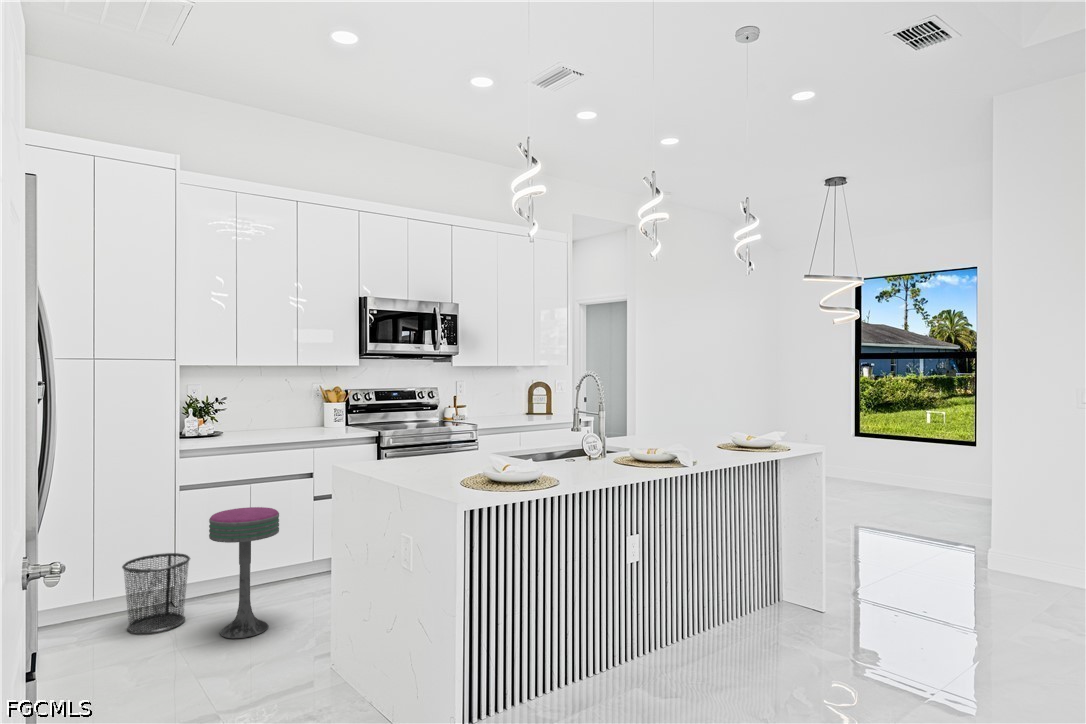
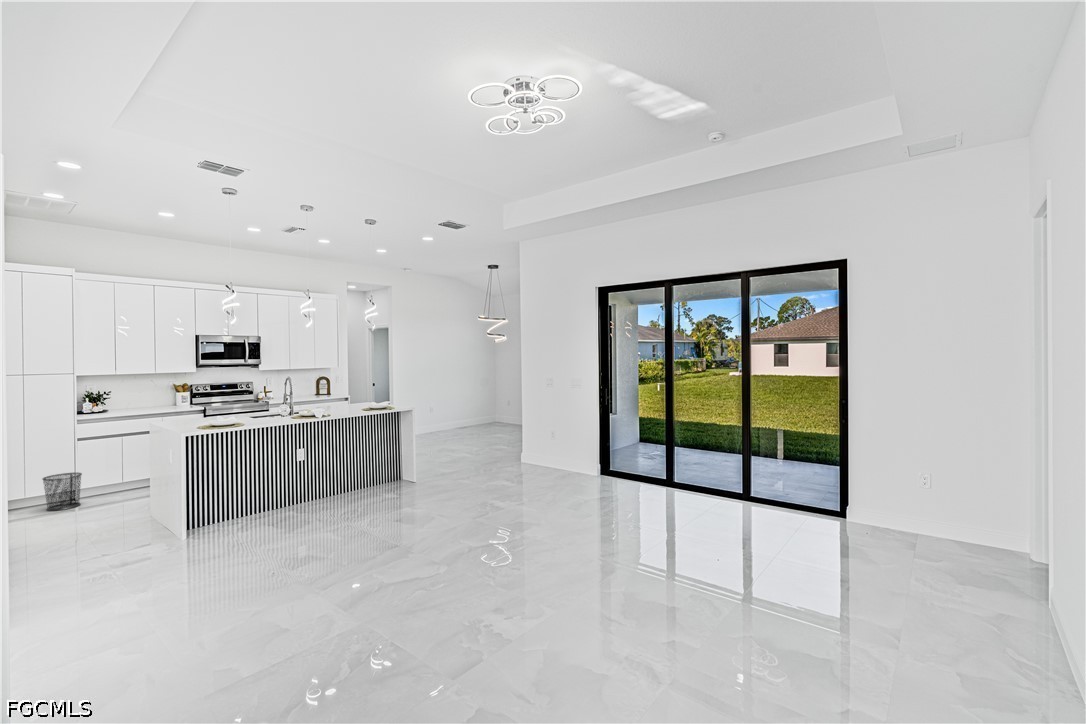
bar stool: present [209,507,279,638] -> none [88,447,129,509]

